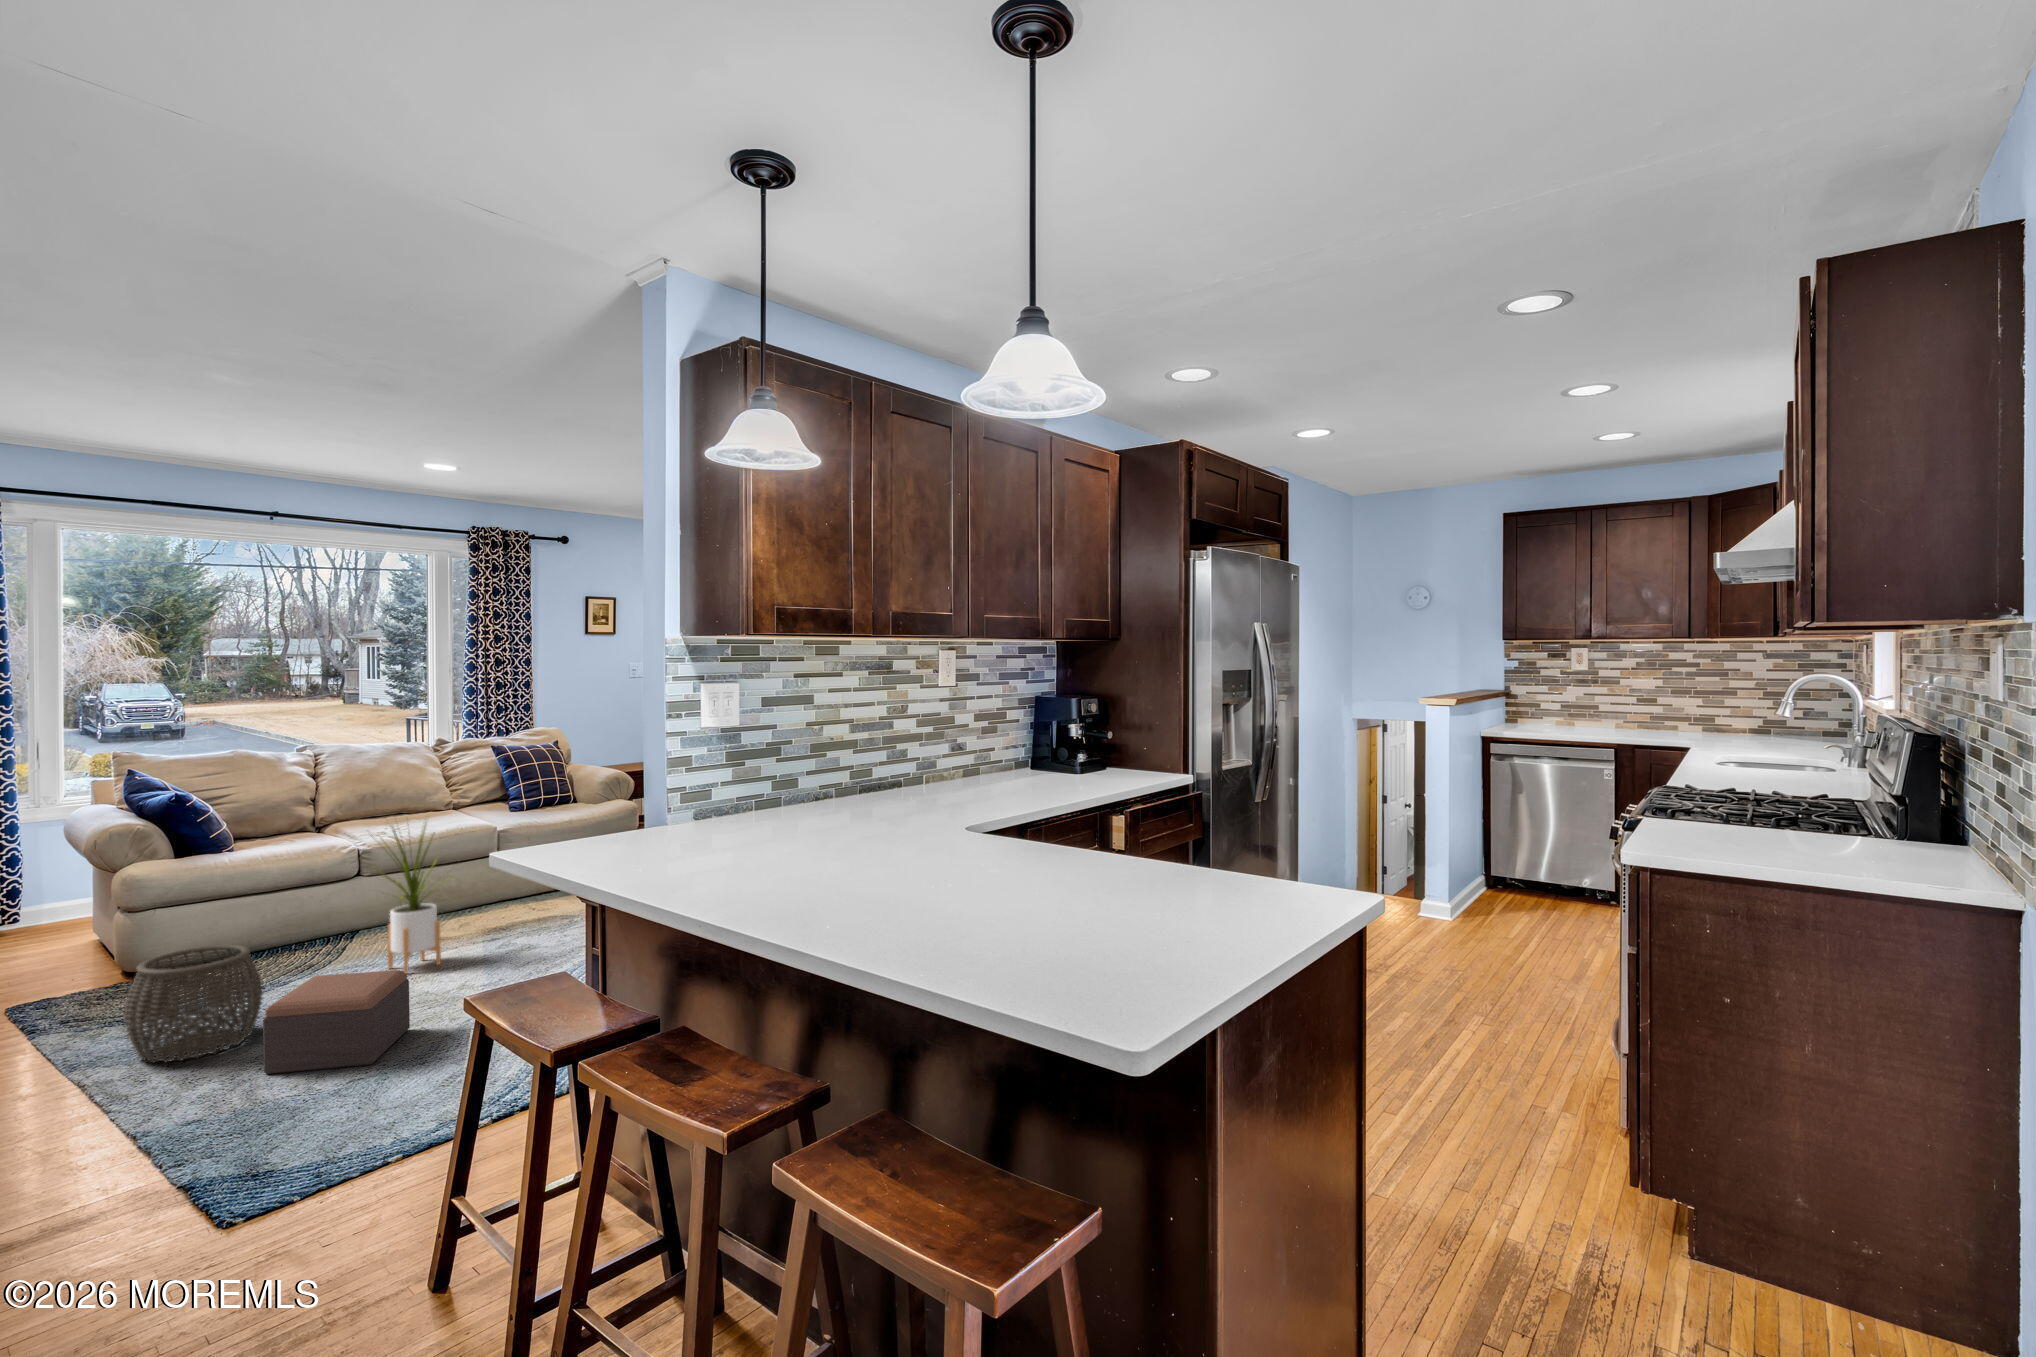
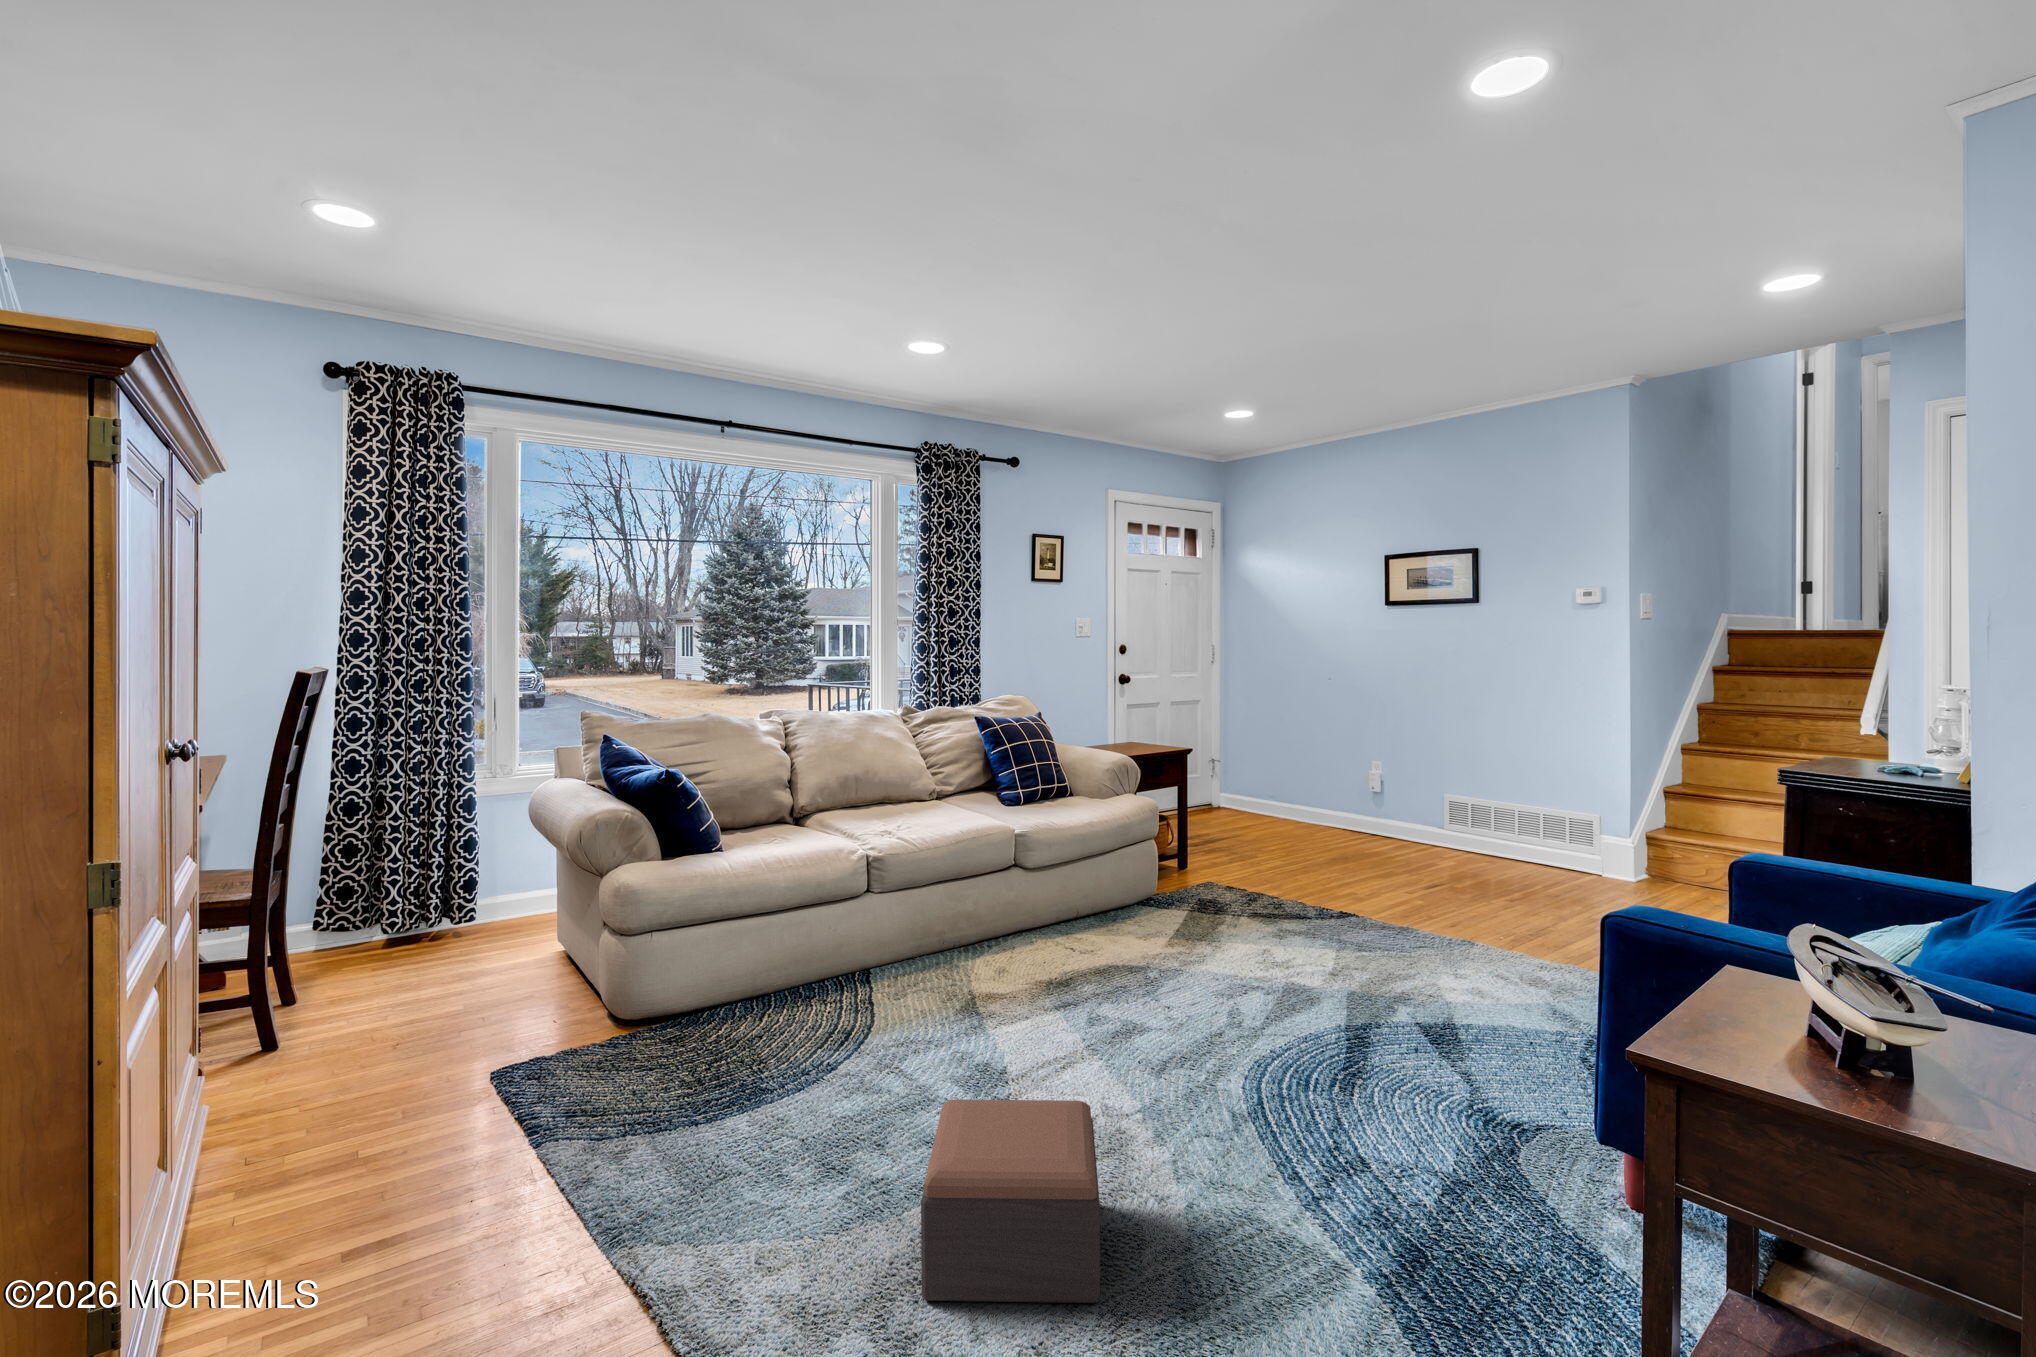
house plant: present [365,826,447,973] -> none [928,809,1055,1061]
woven basket: present [124,945,263,1063] -> none [682,1023,863,1237]

